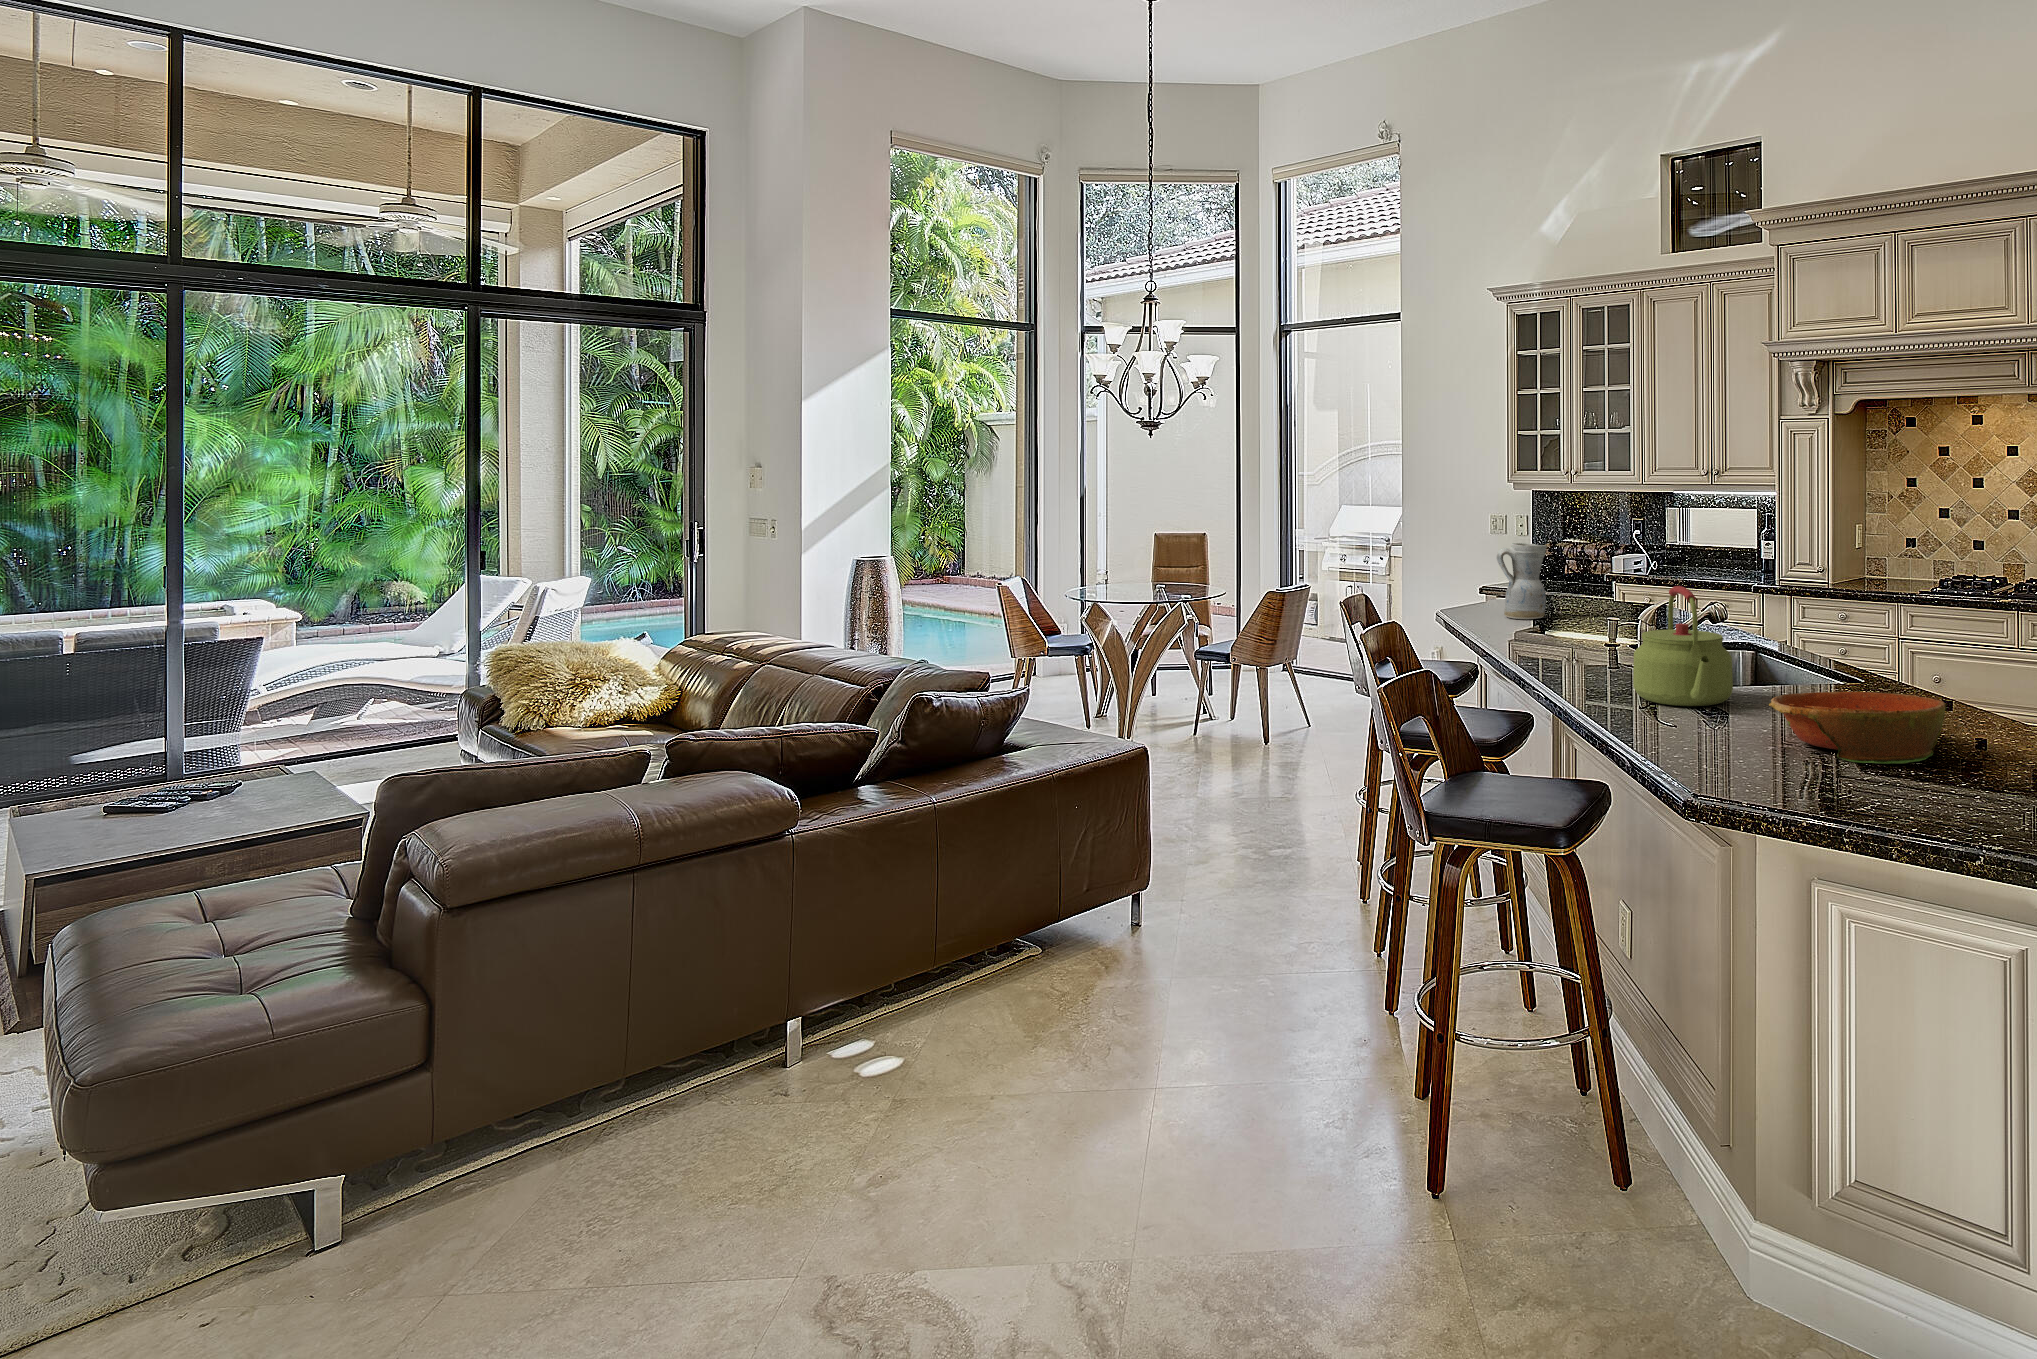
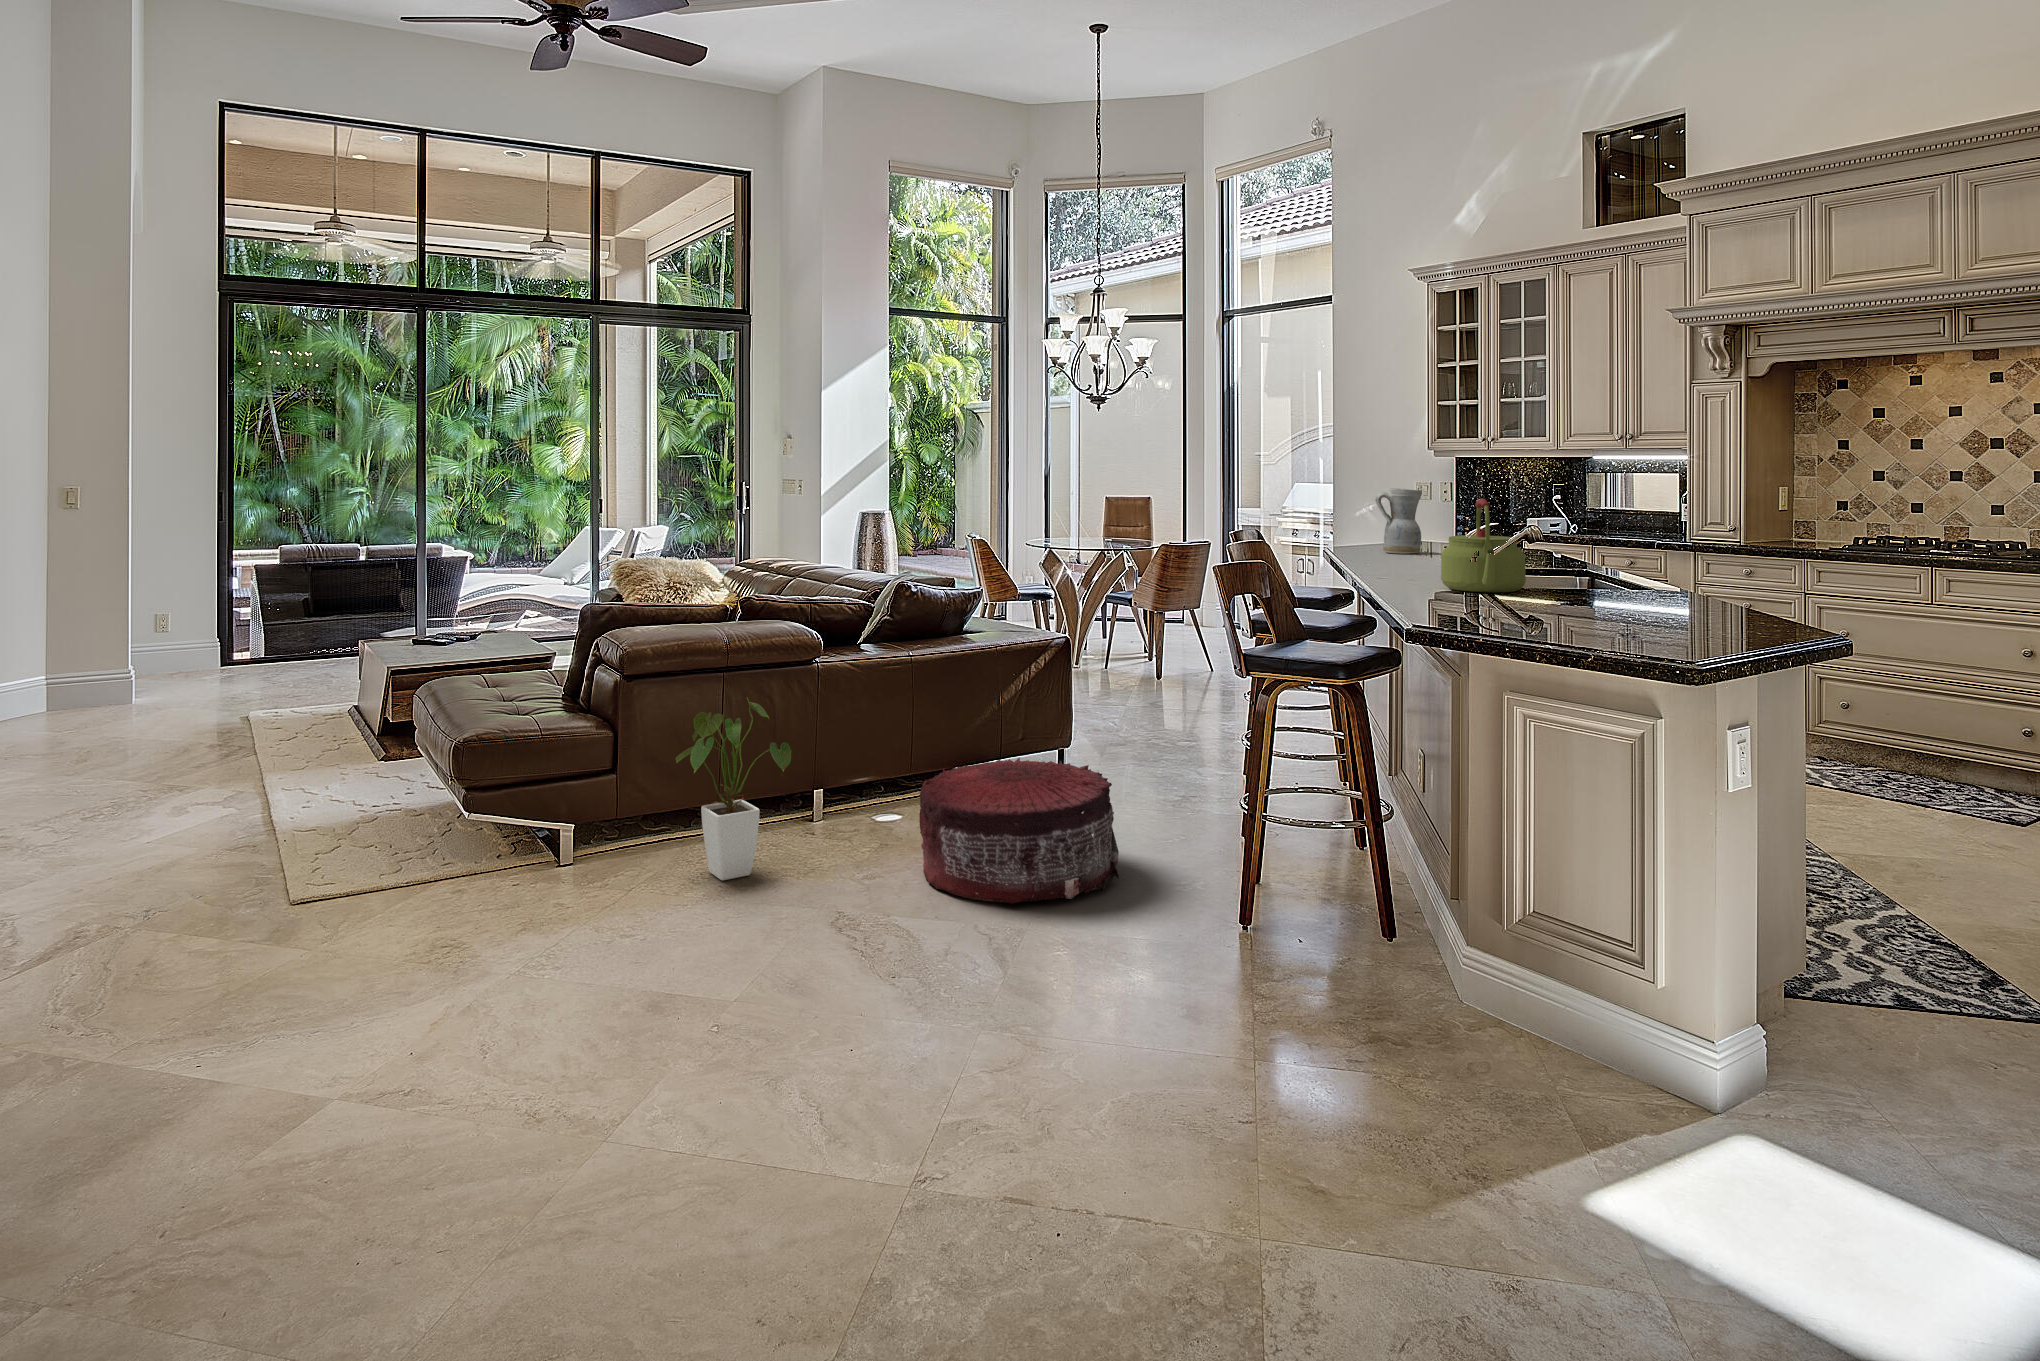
bowl: present [1769,692,1945,764] -> none [1524,573,1671,618]
house plant: none [544,906,744,1217] -> present [676,697,791,880]
pouf: none [948,942,1236,1197] -> present [919,757,1119,904]

